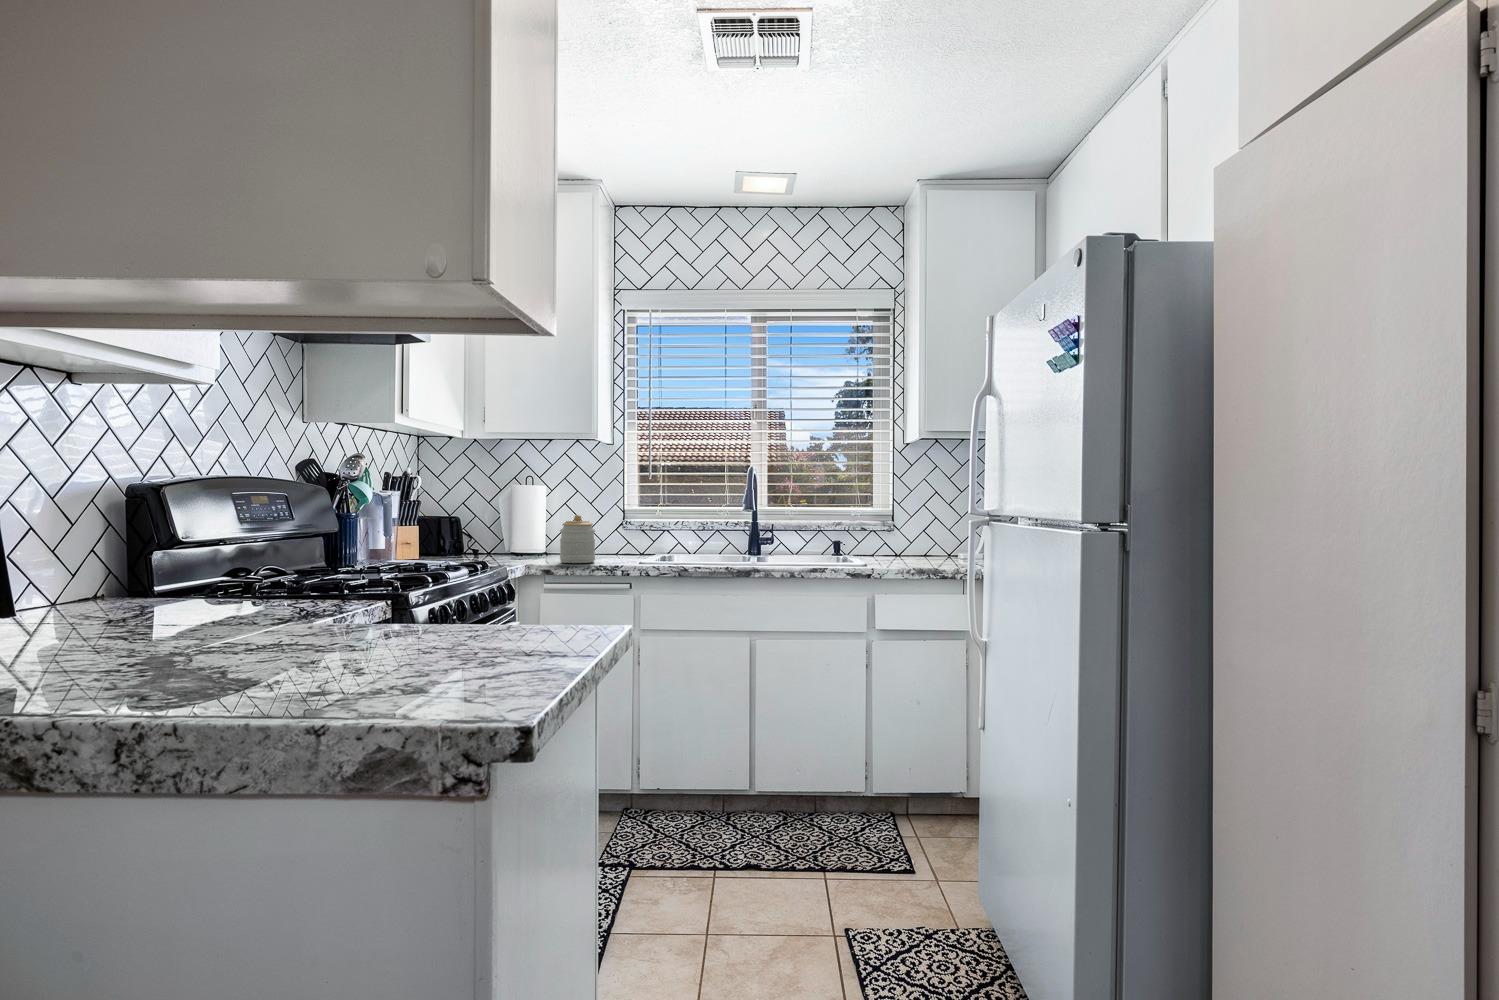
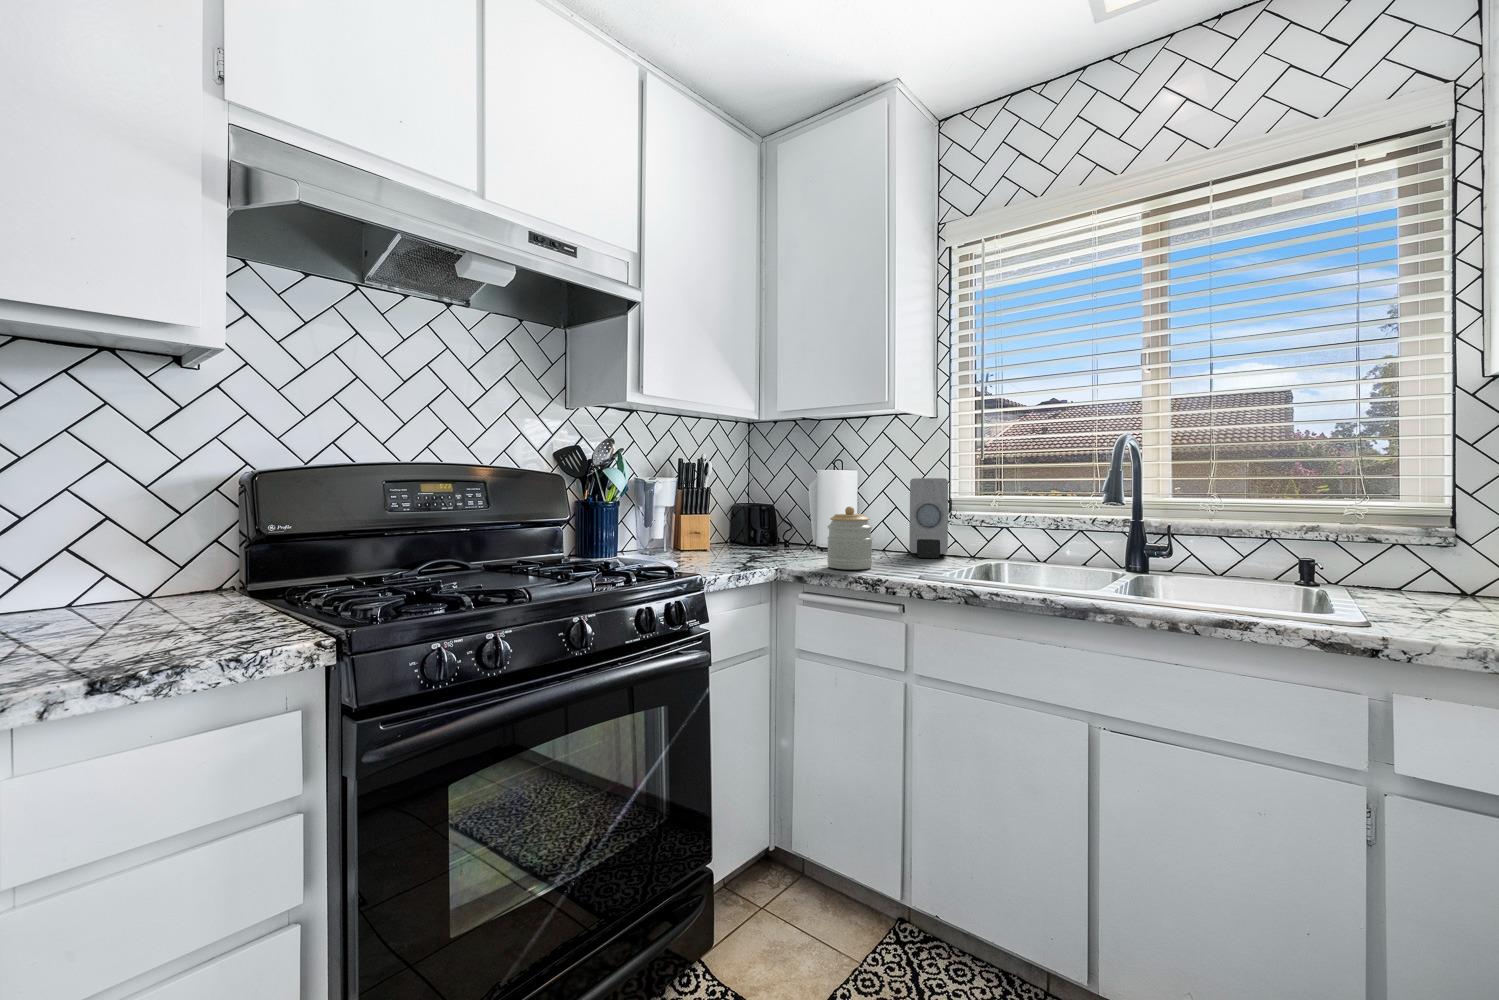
soap dispenser: none [595,493,634,555] -> present [910,478,948,558]

